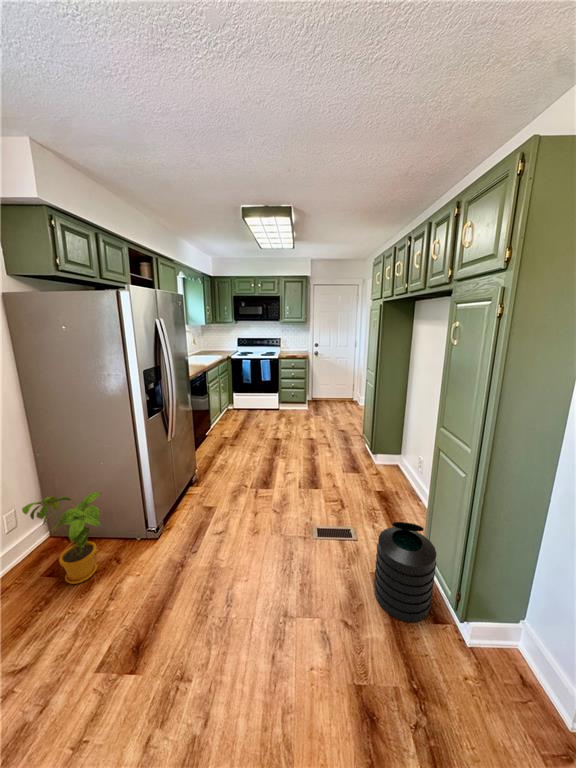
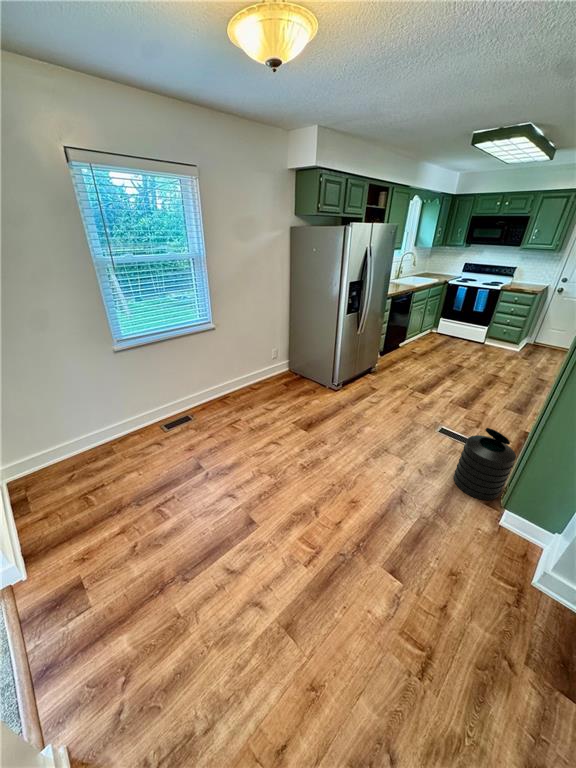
house plant: present [22,492,101,584] -> none [281,344,315,393]

